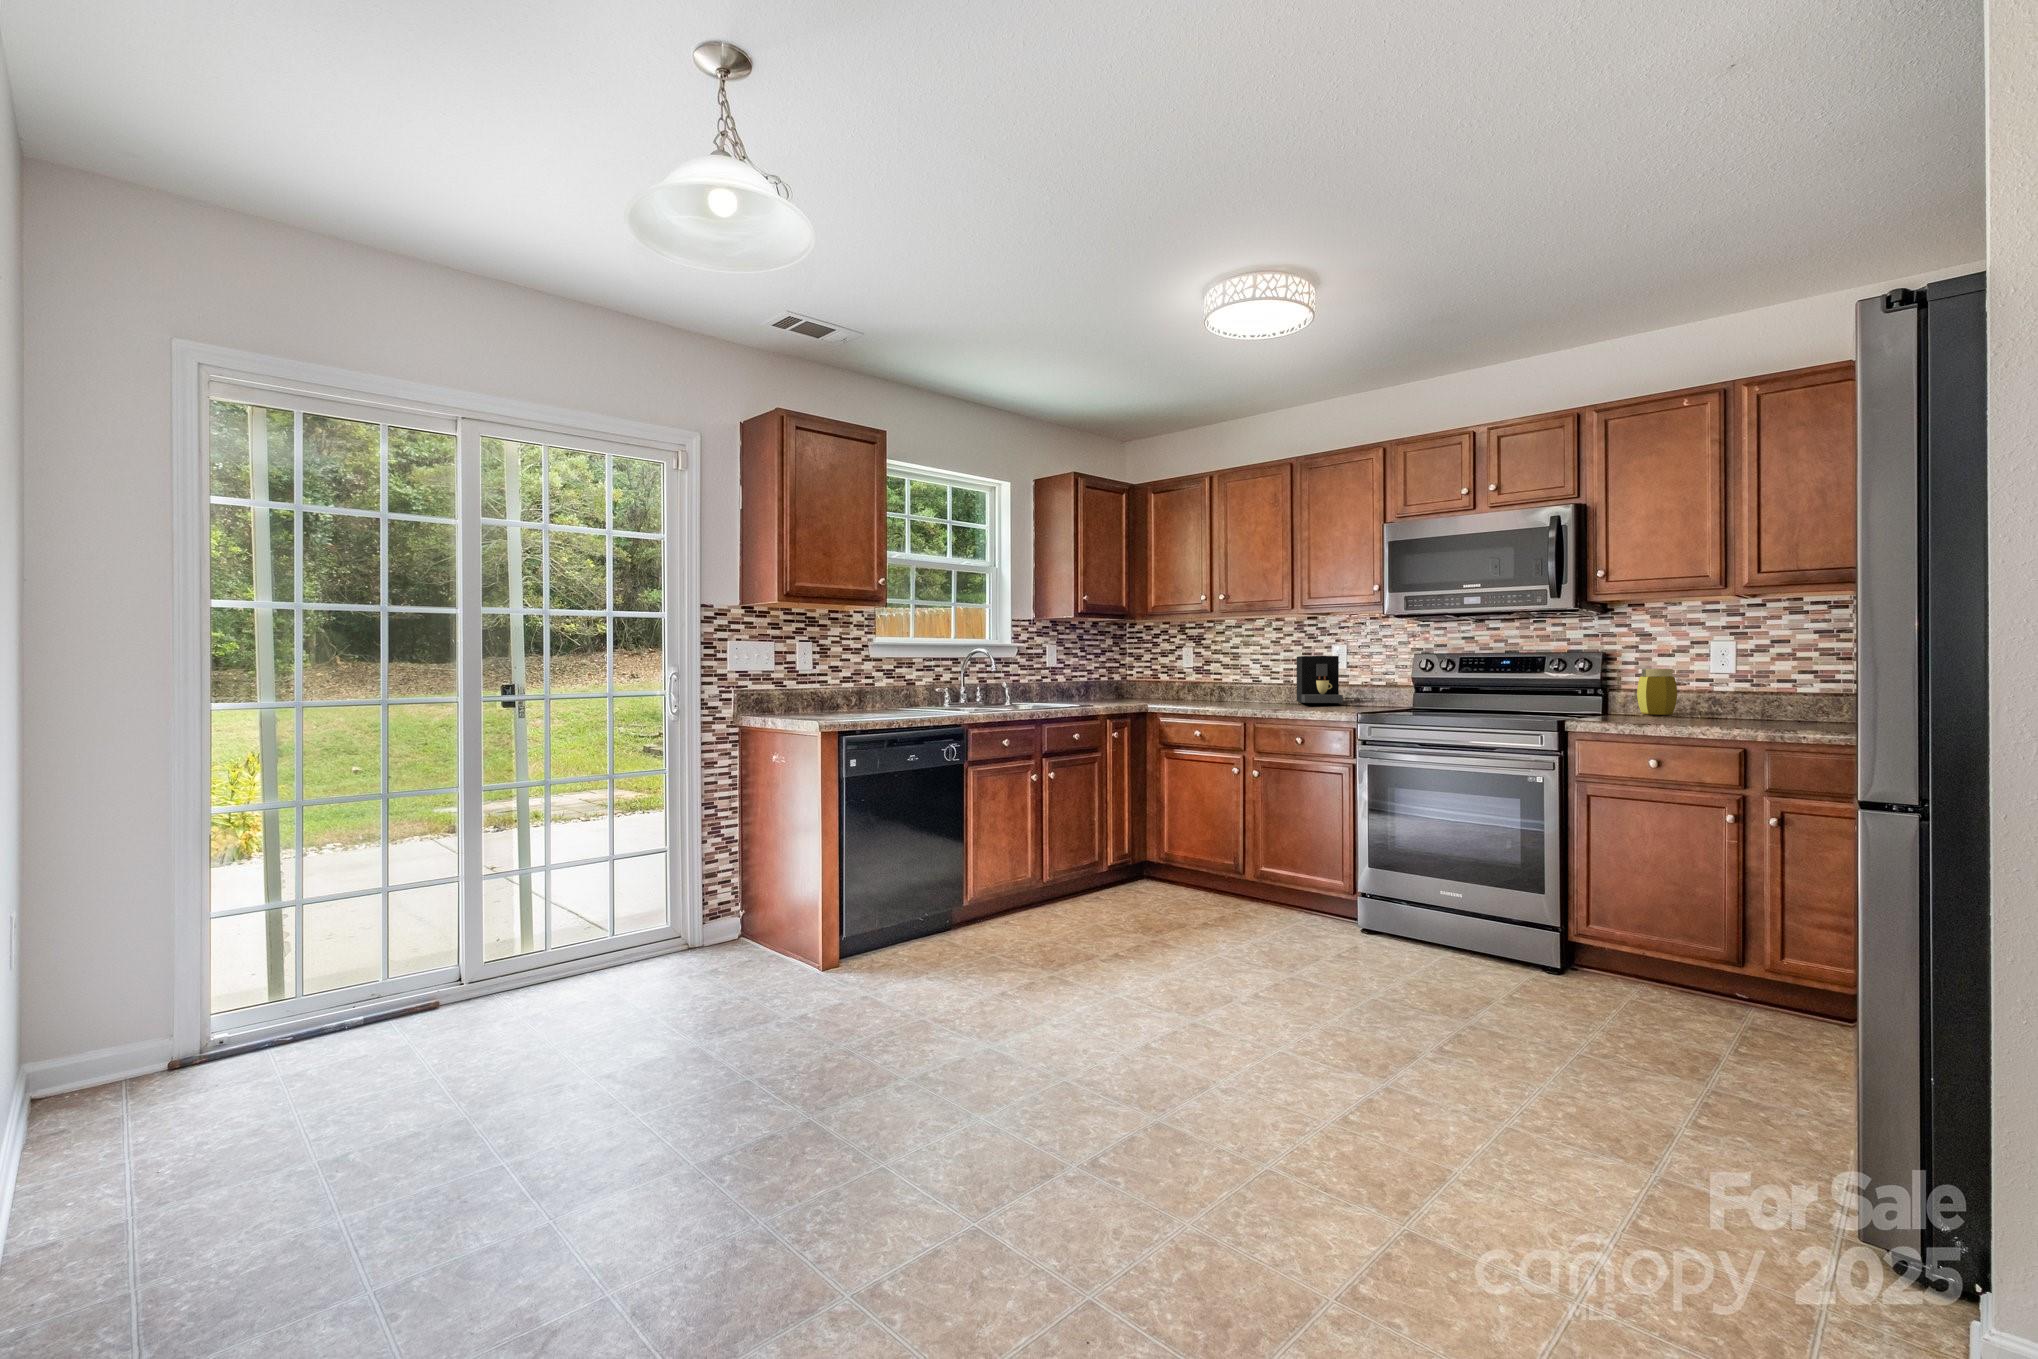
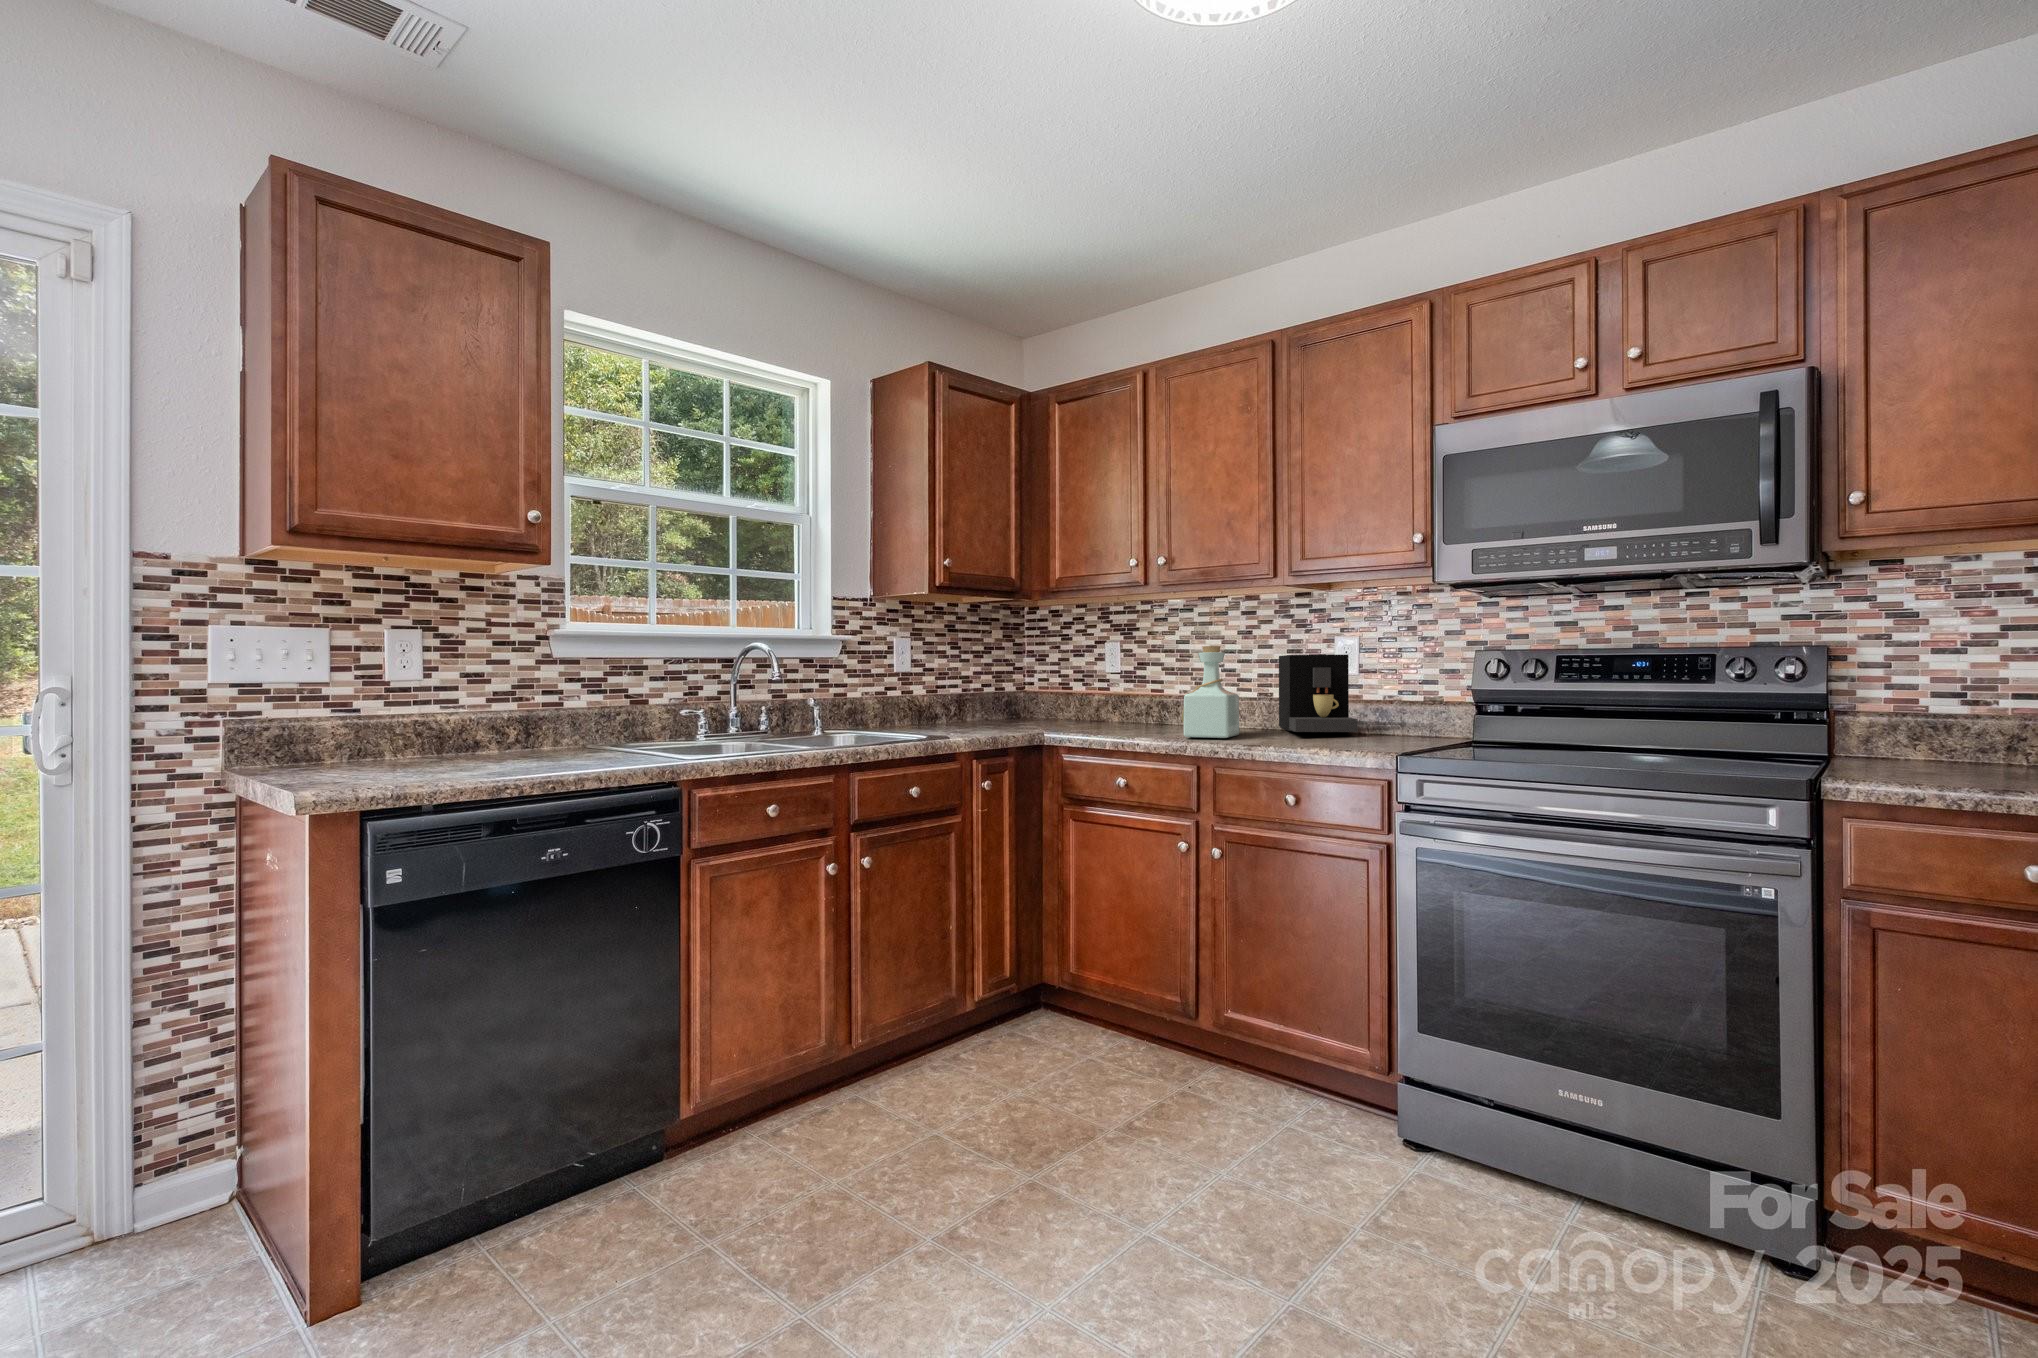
bottle: none [1234,651,1271,707] -> present [1181,646,1239,738]
jar: present [1637,669,1677,715] -> none [1901,676,1983,761]

